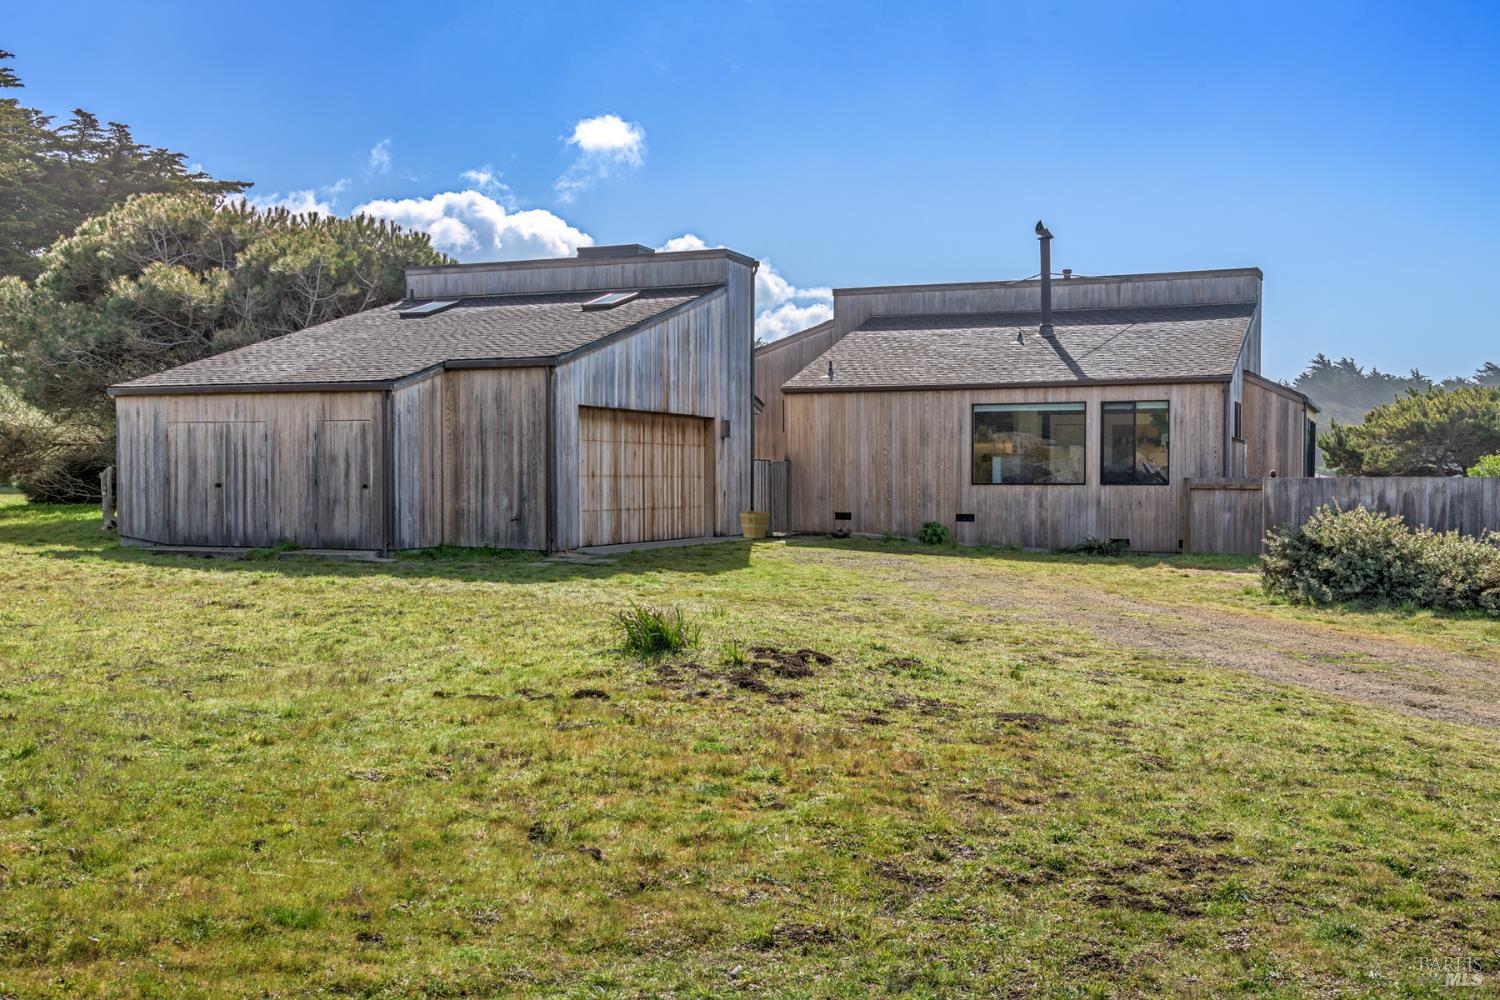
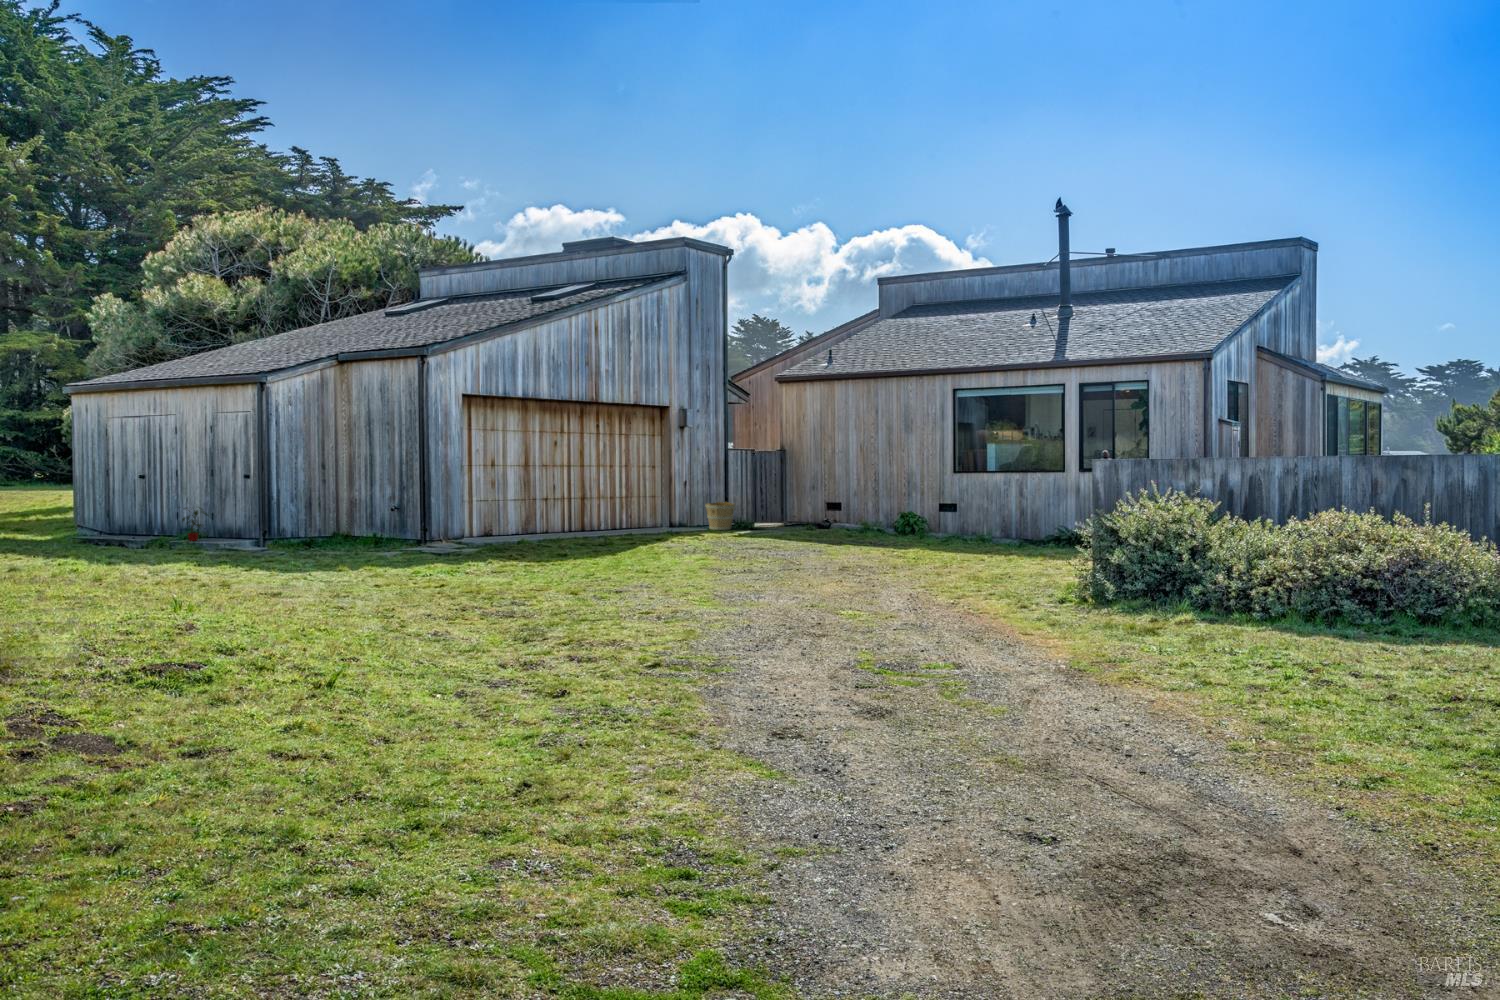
potted plant: none [271,518,314,554] -> present [182,508,208,541]

